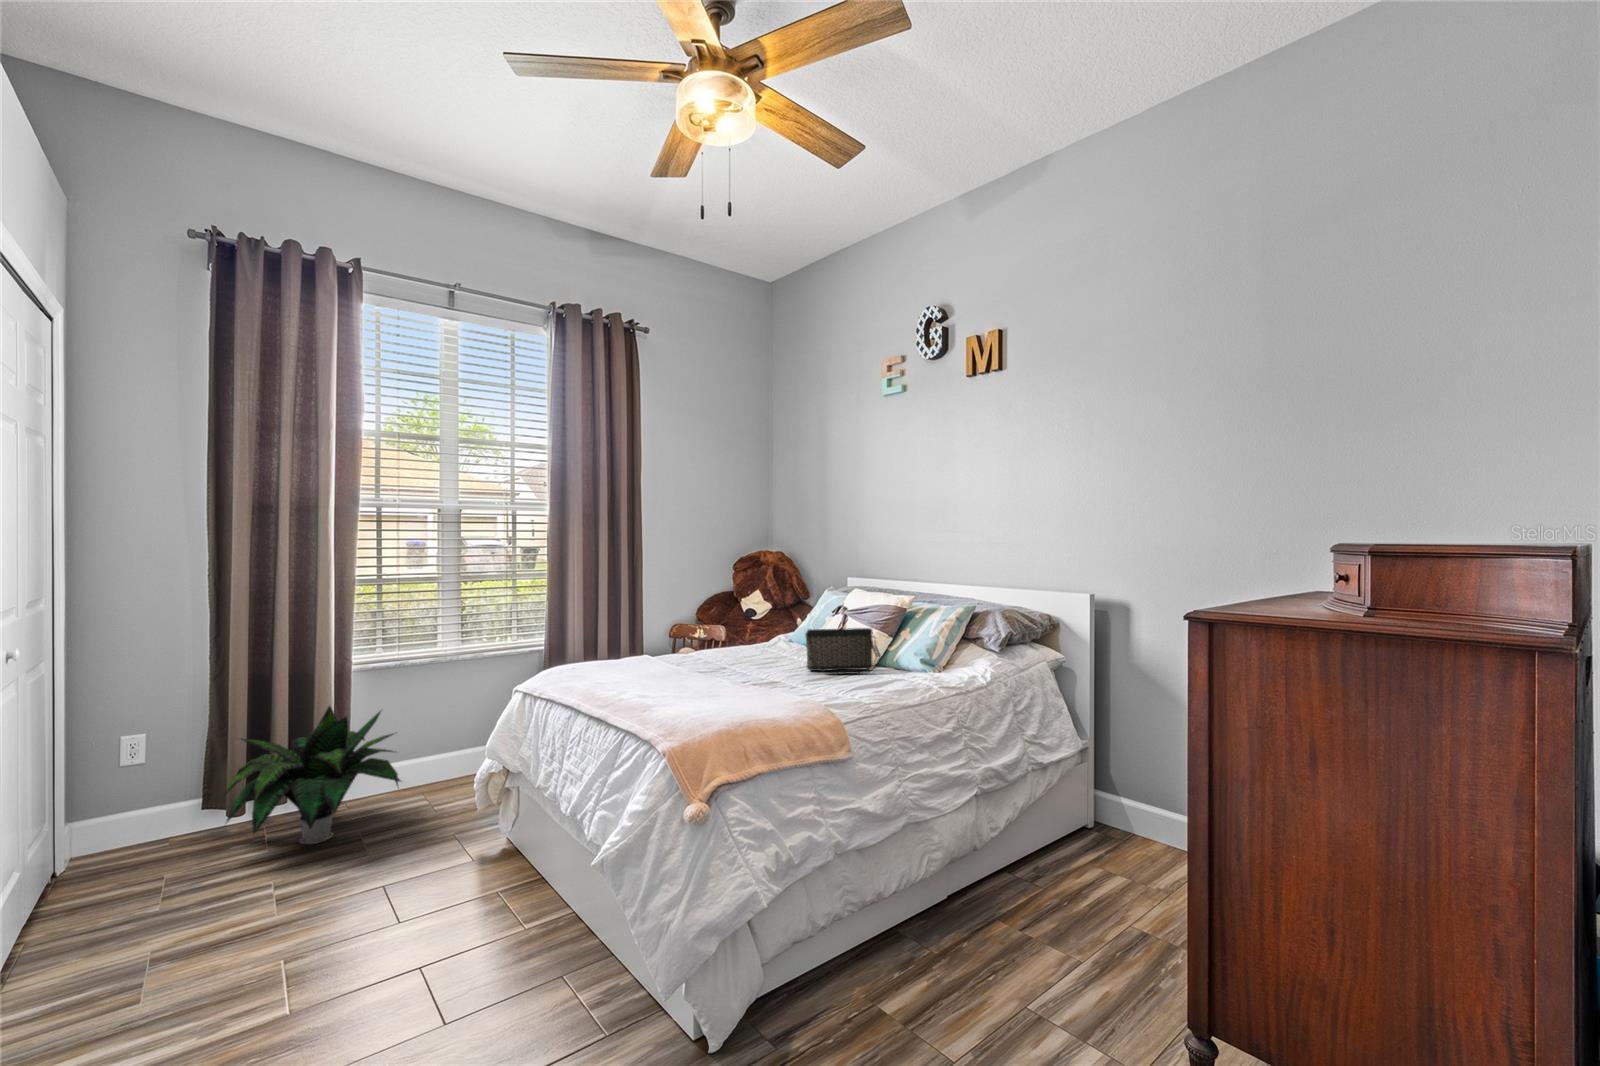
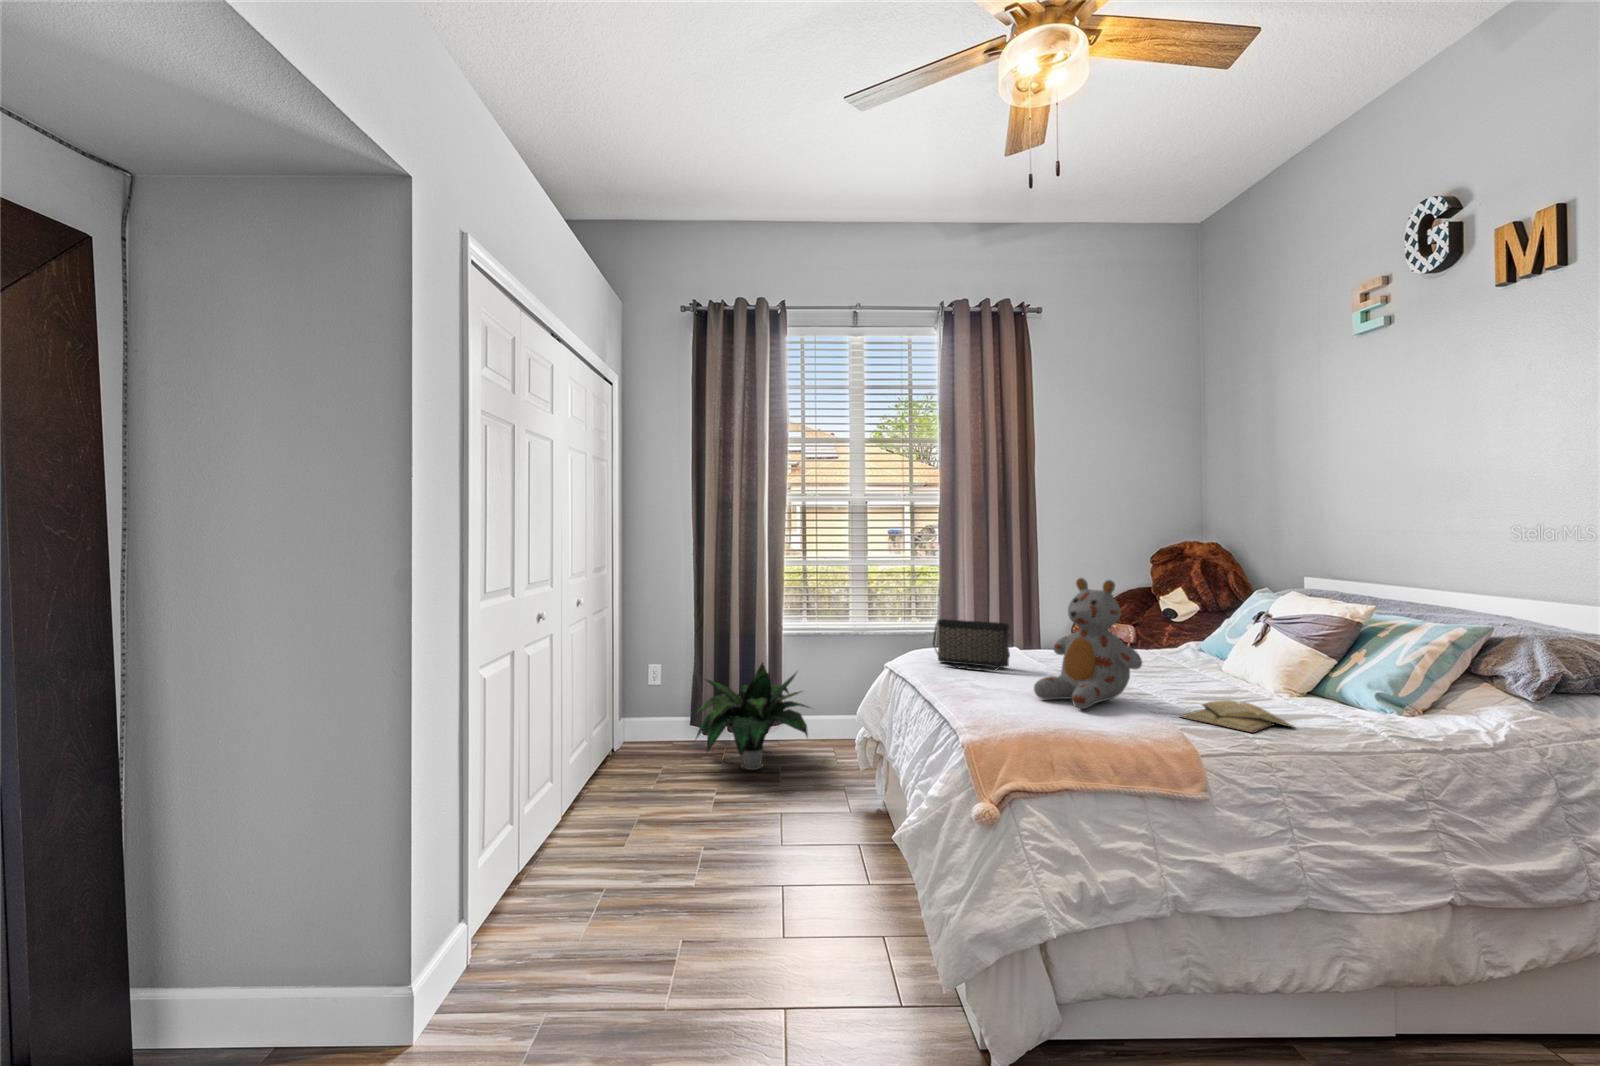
stuffed bear: none [698,586,787,703] -> present [1034,578,1142,709]
handbag: present [805,628,881,674] -> present [932,619,1010,671]
diary: none [815,679,891,702] -> present [1180,700,1294,733]

